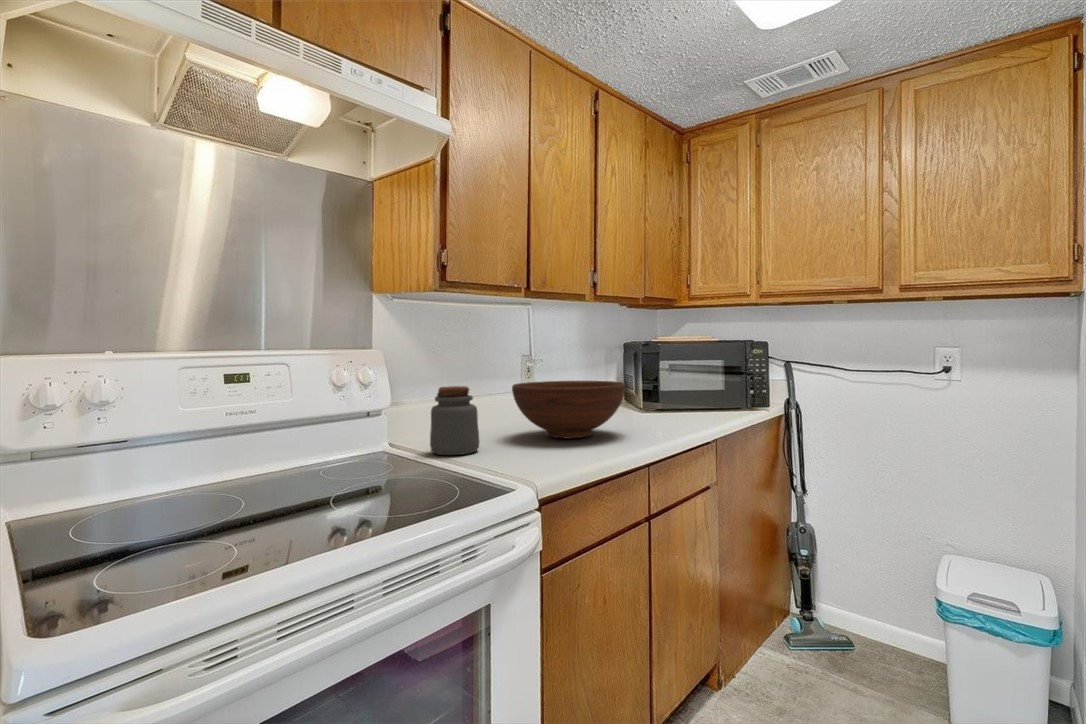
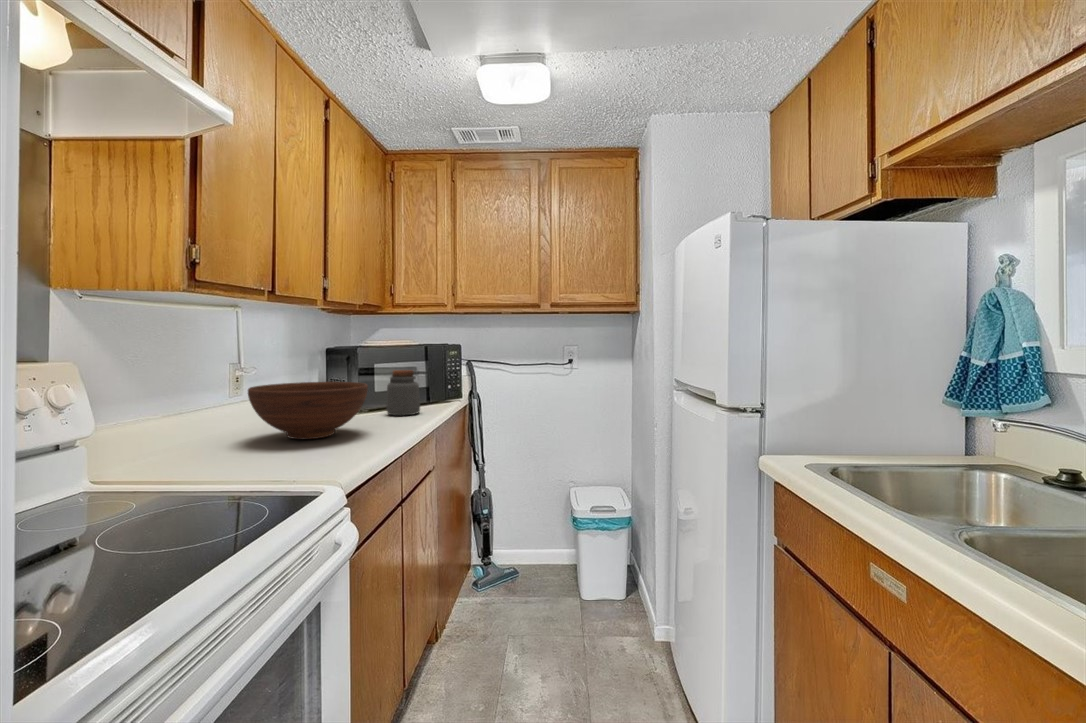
jar: present [430,386,479,455] -> present [386,370,420,416]

